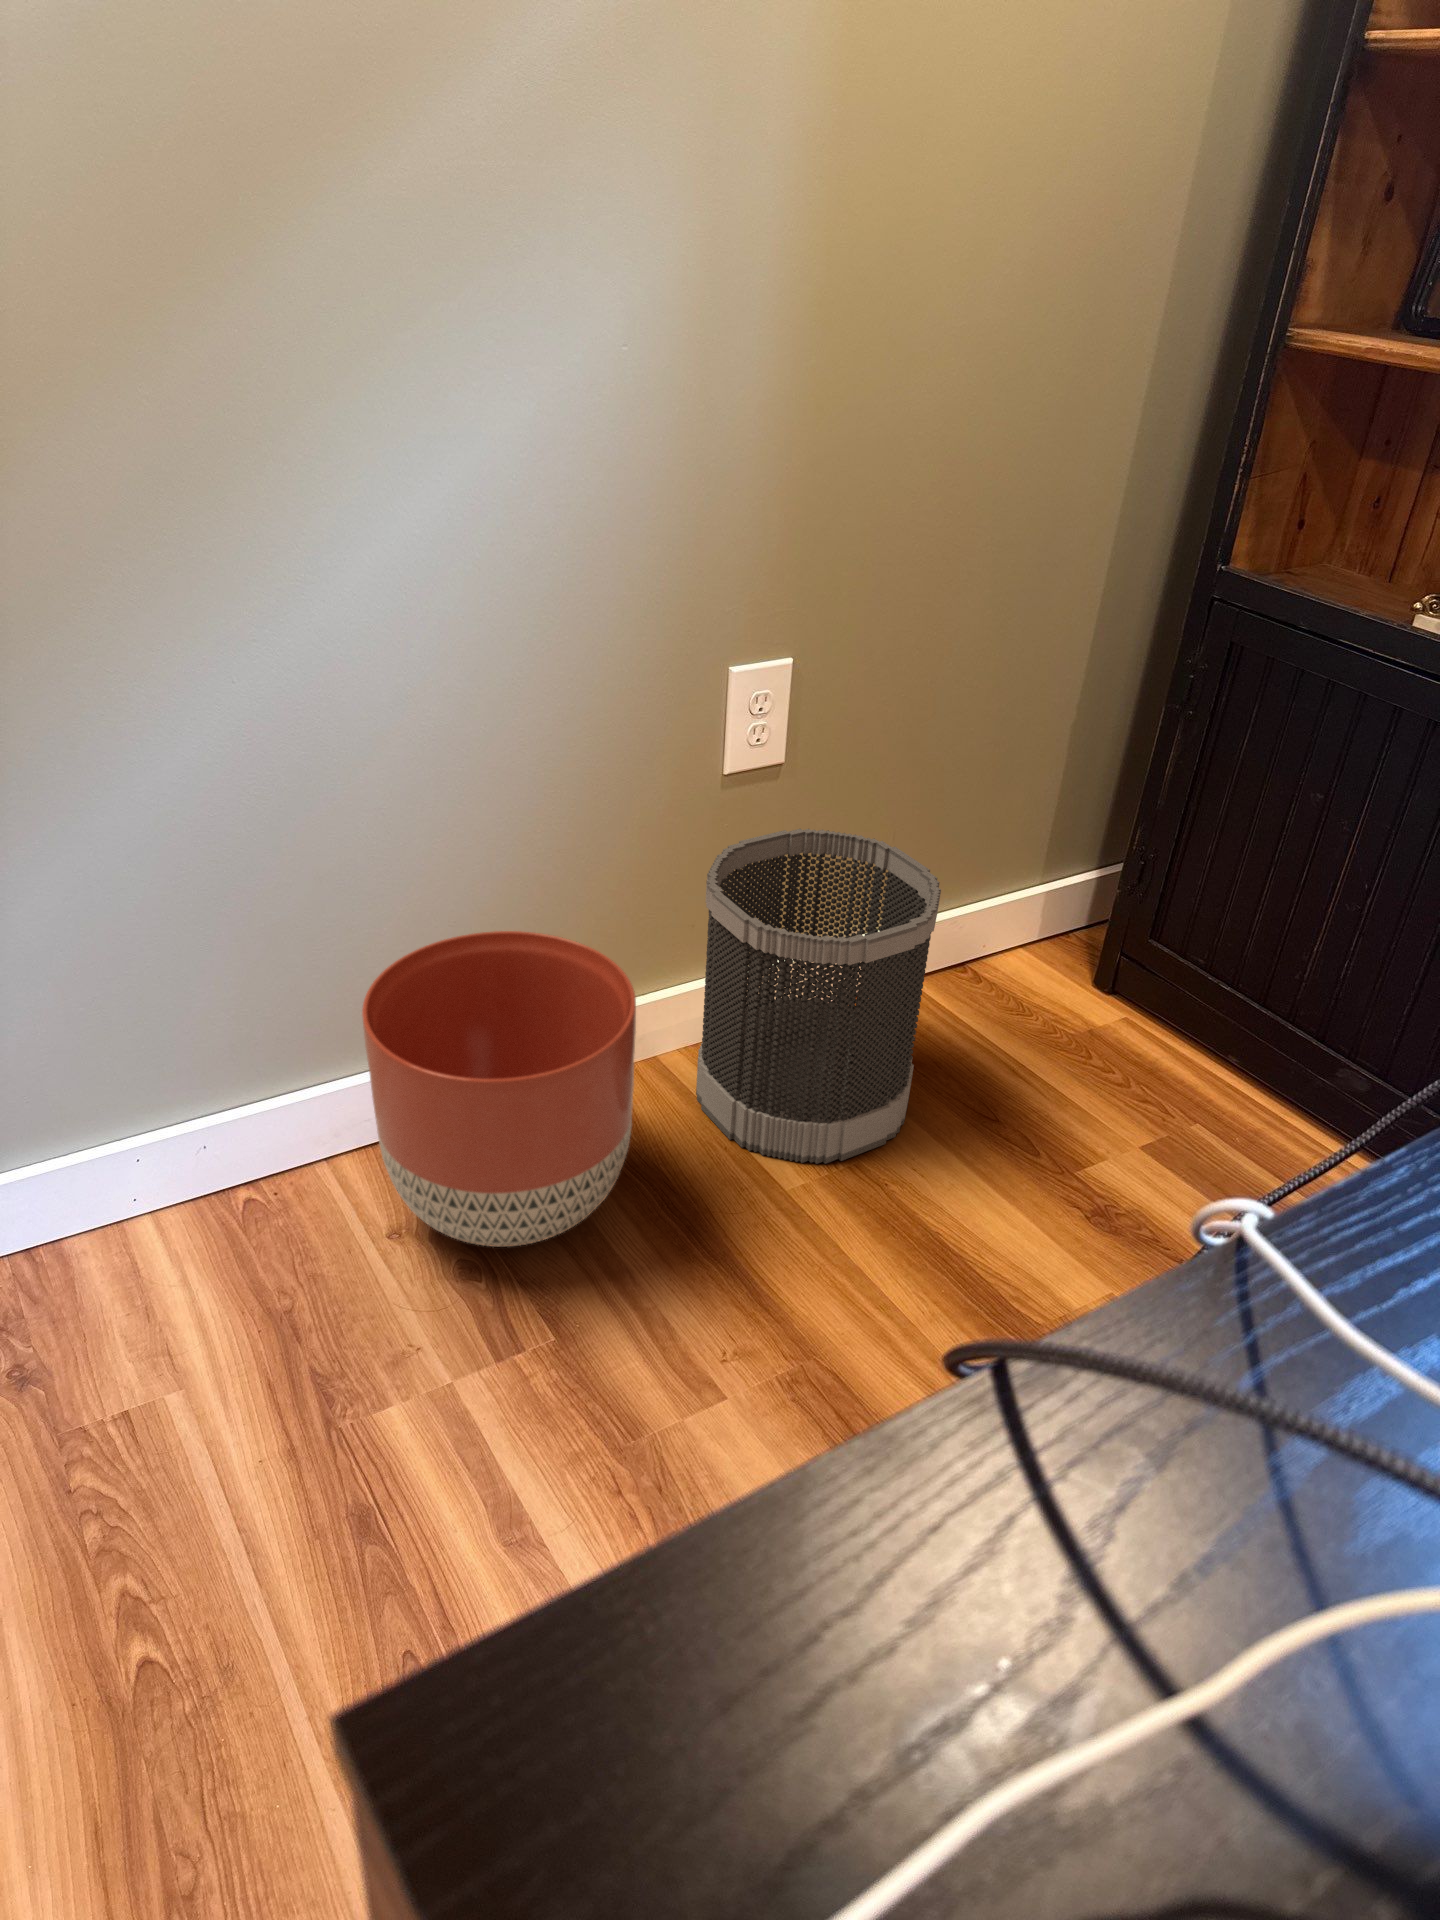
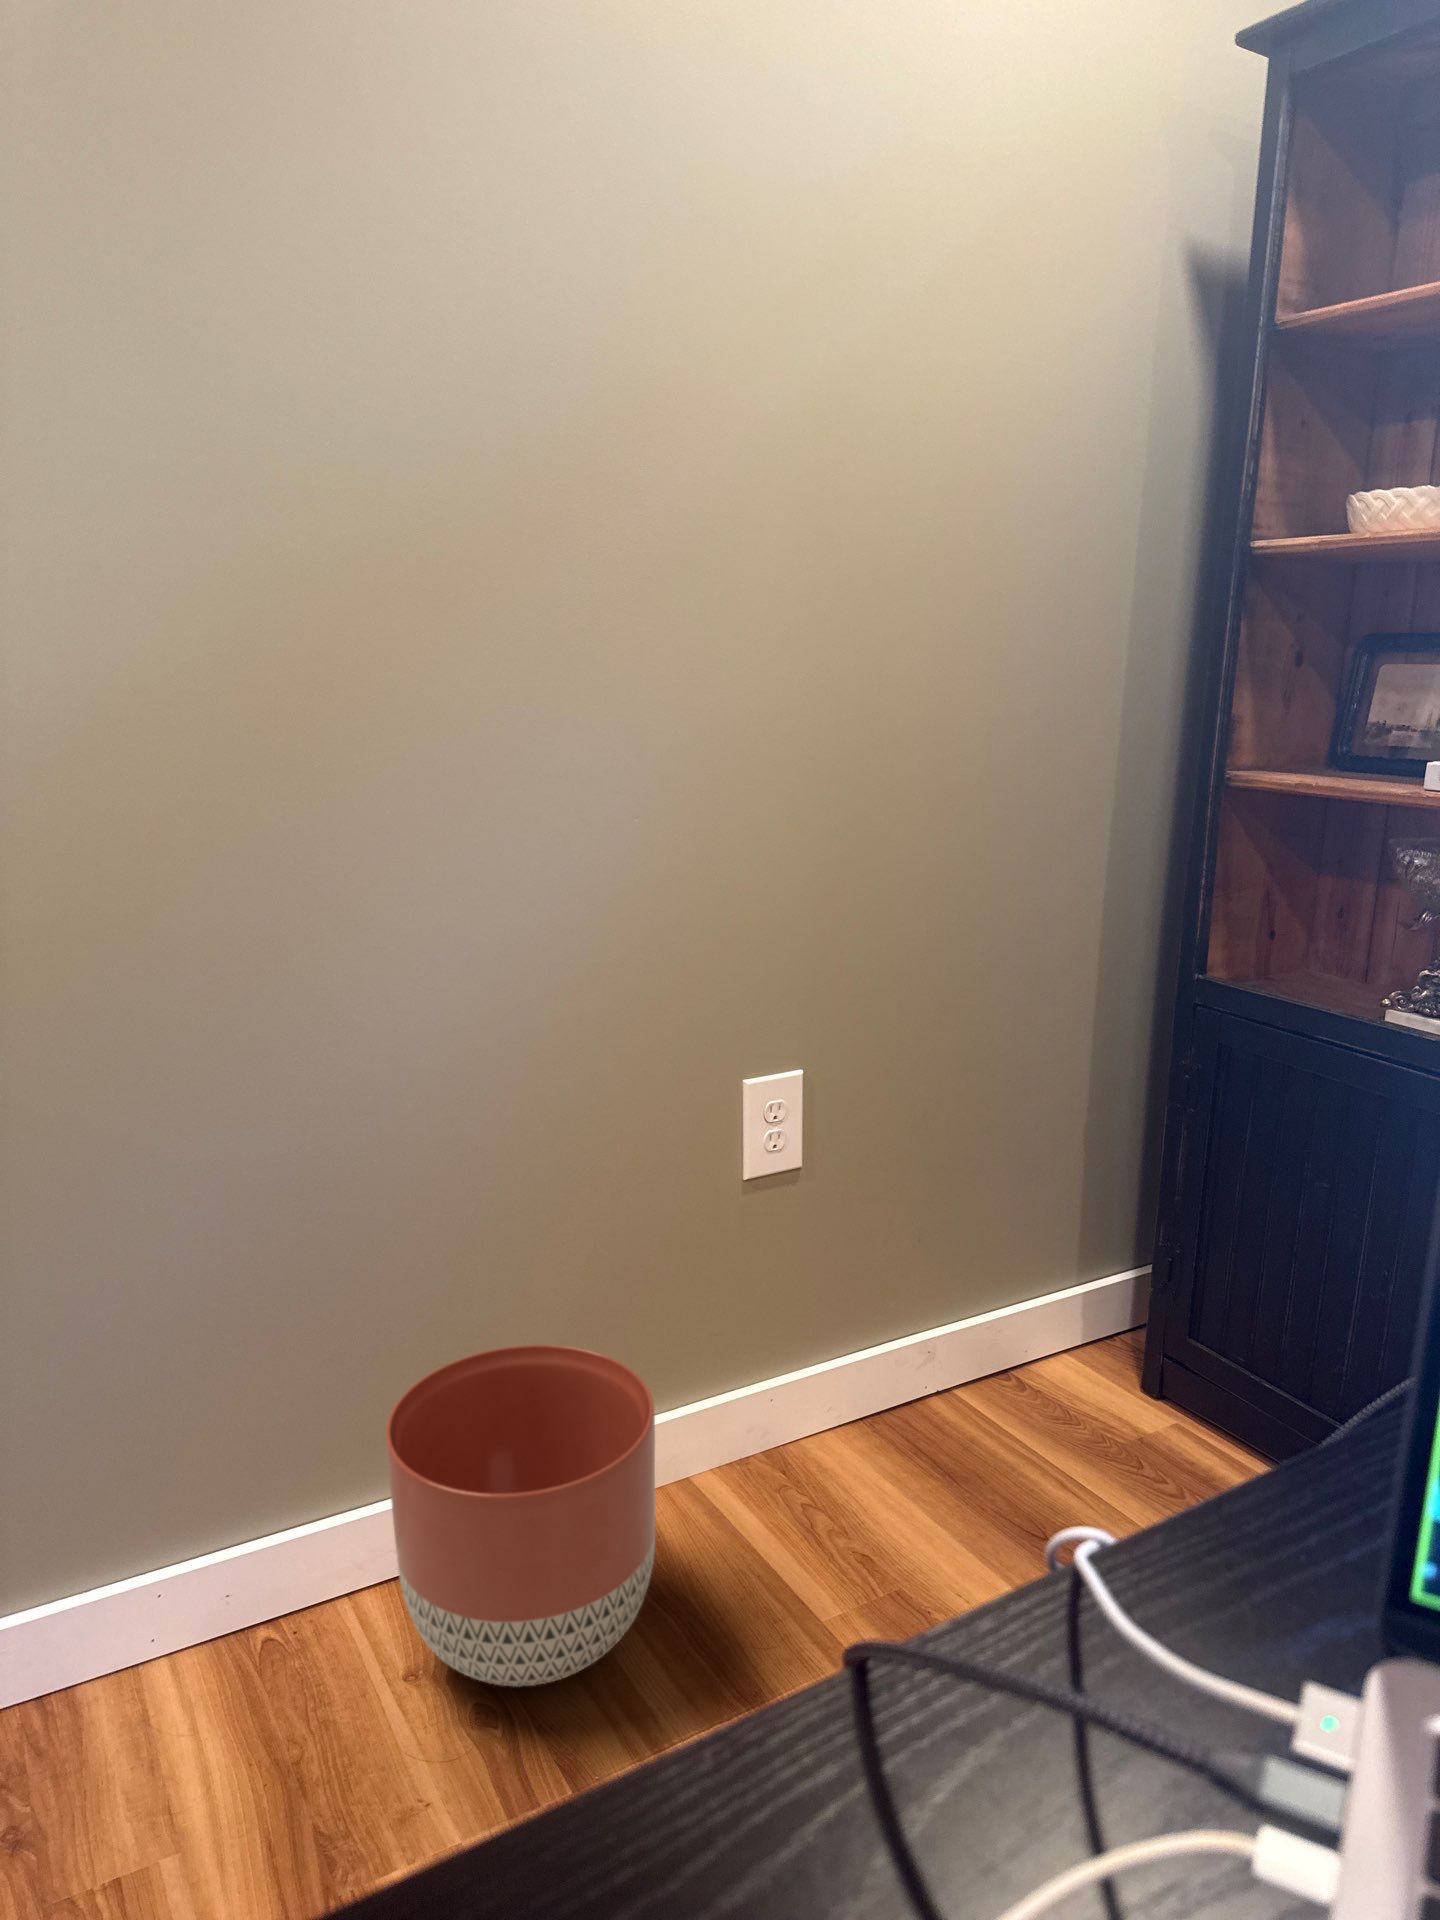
wastebasket: present [696,829,941,1164] -> none [728,1235,959,1590]

